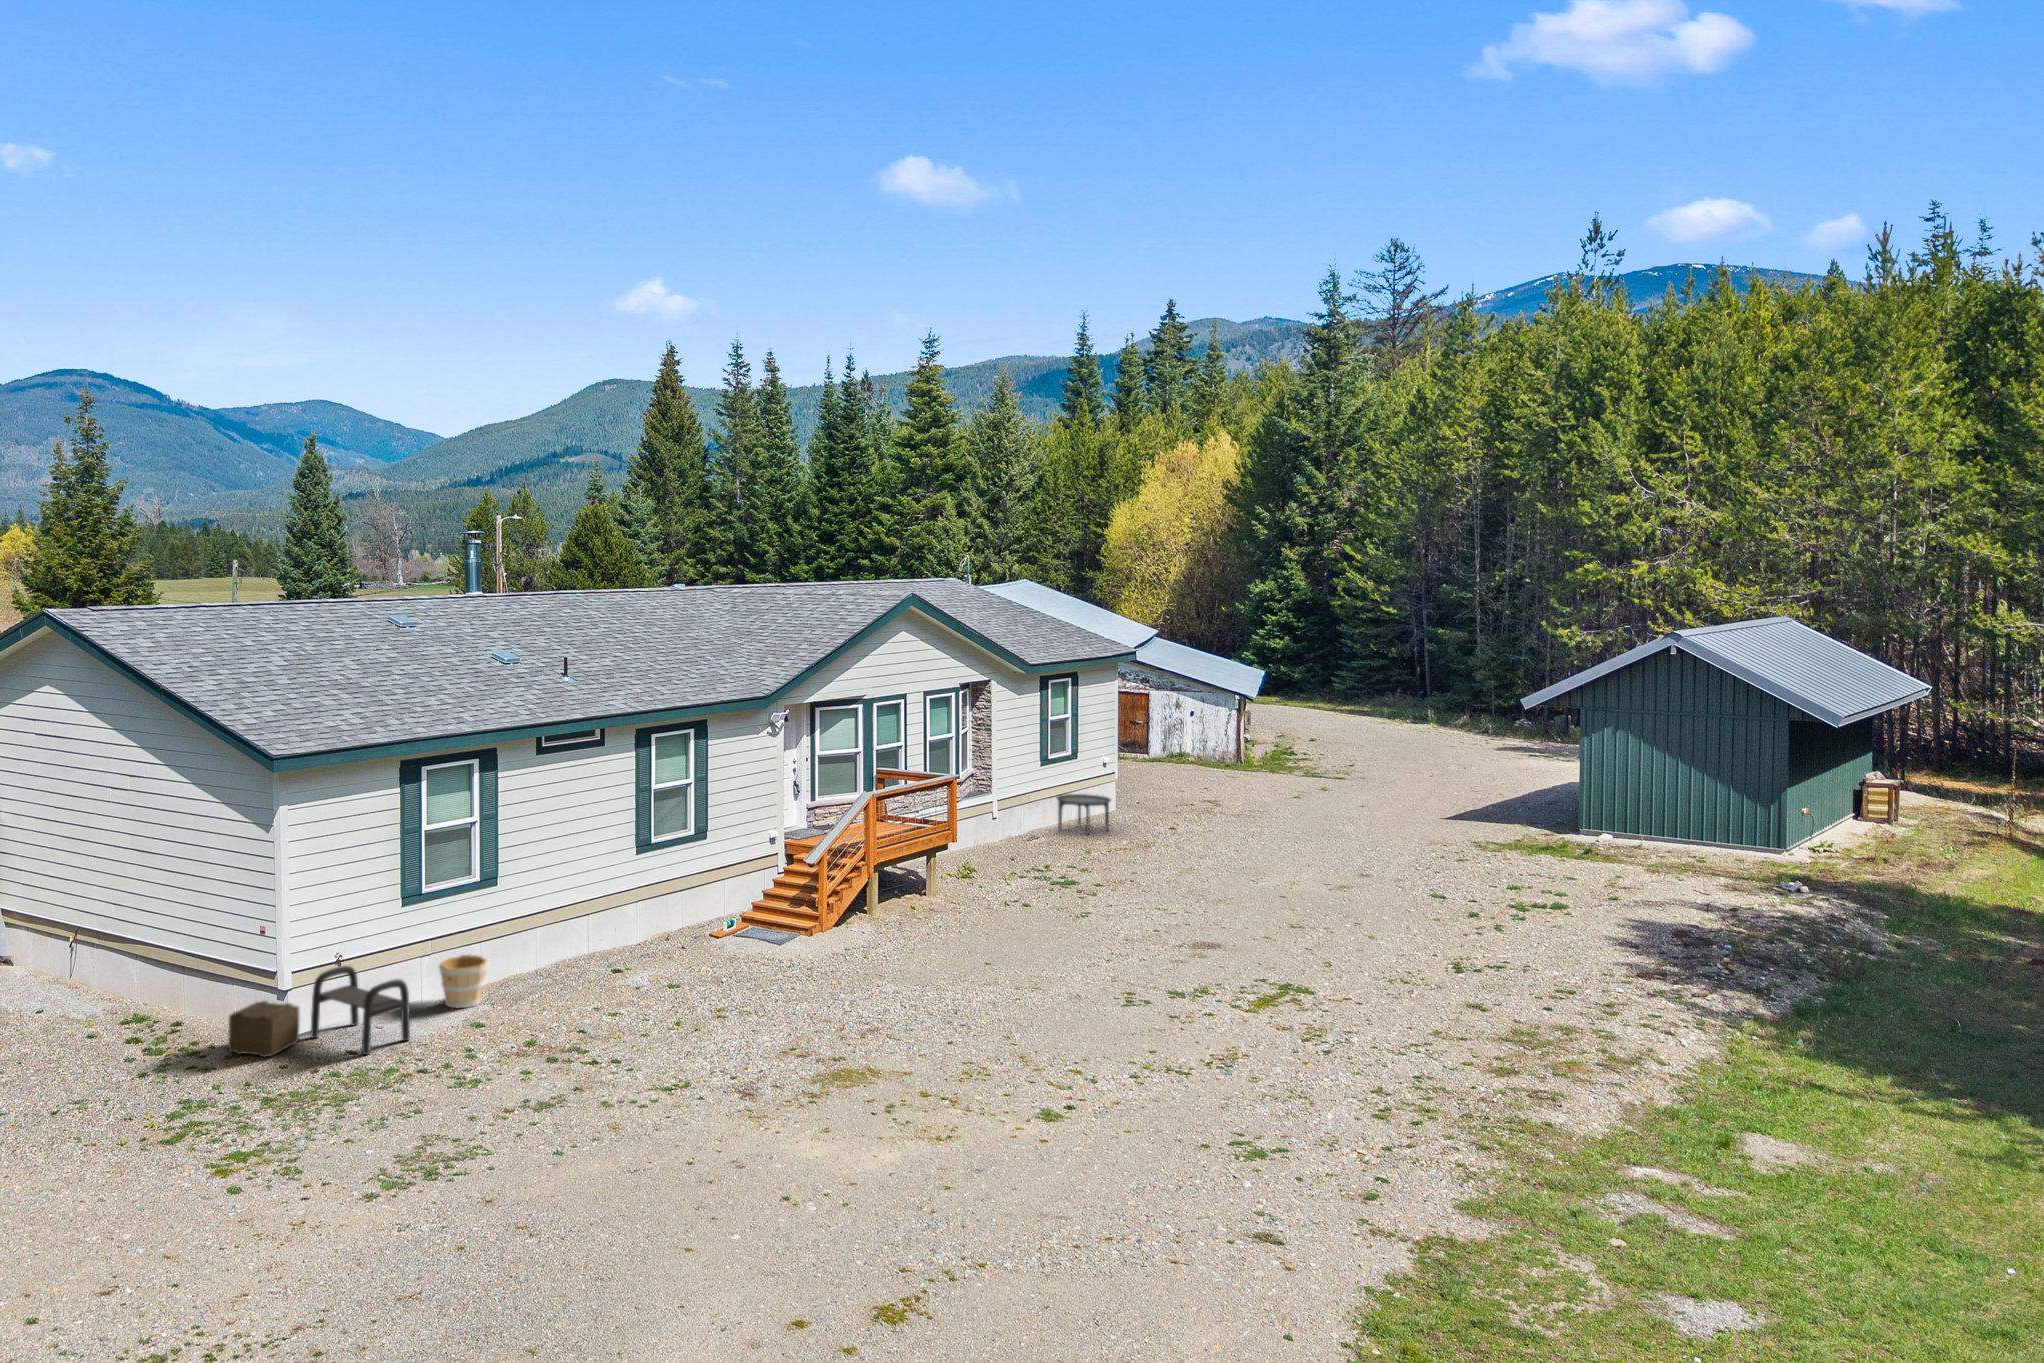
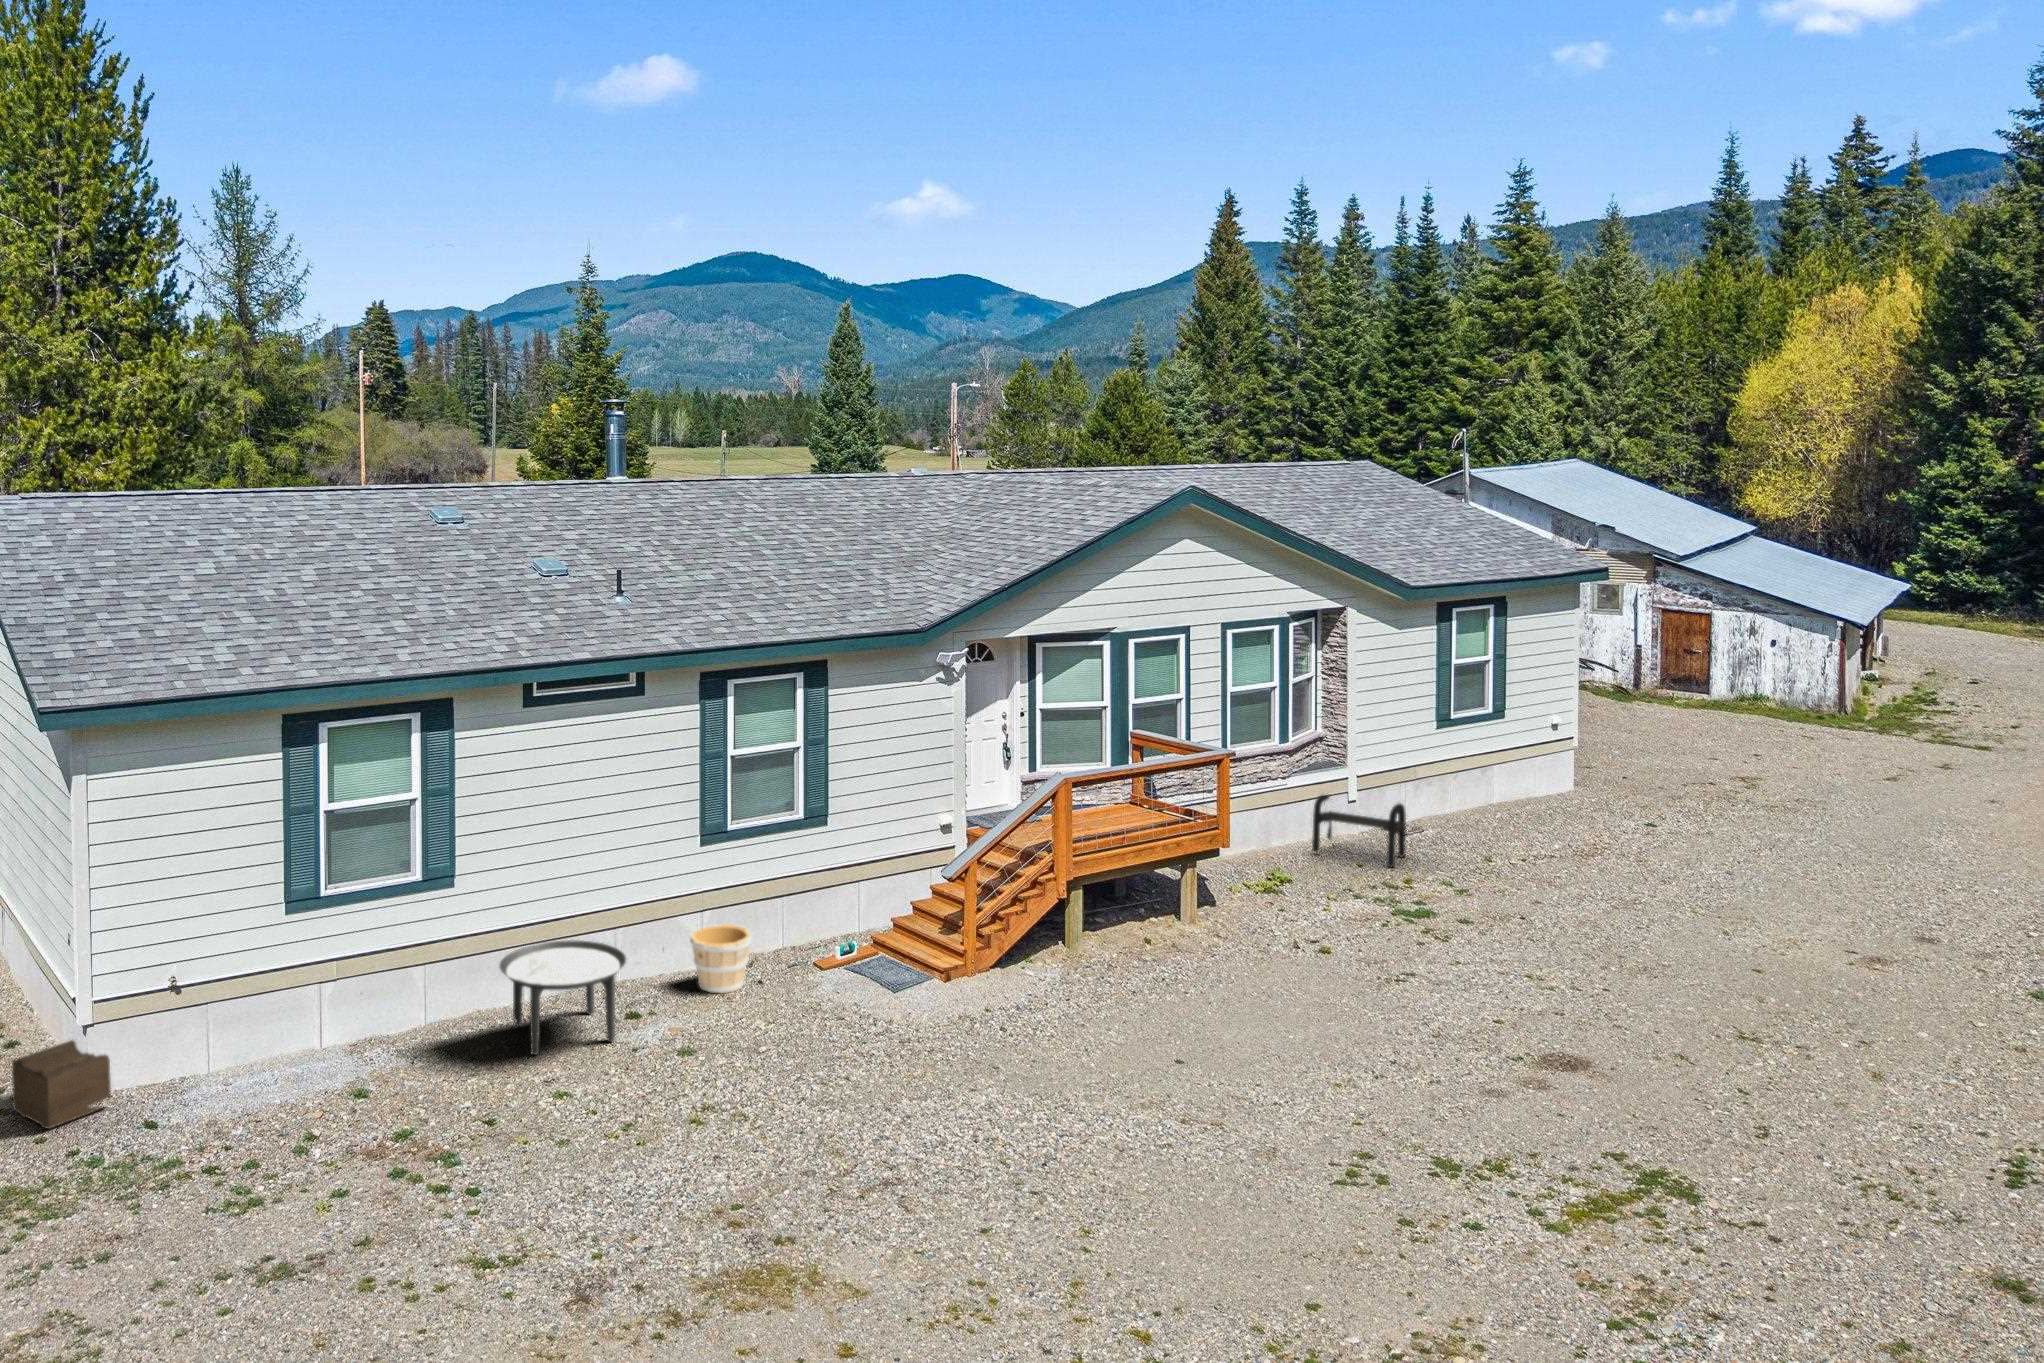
round table: present [1057,794,1111,834] -> present [499,940,626,1055]
wooden bucket: present [439,955,488,1008] -> present [690,924,752,993]
bench: present [311,966,410,1055] -> present [1312,795,1406,867]

